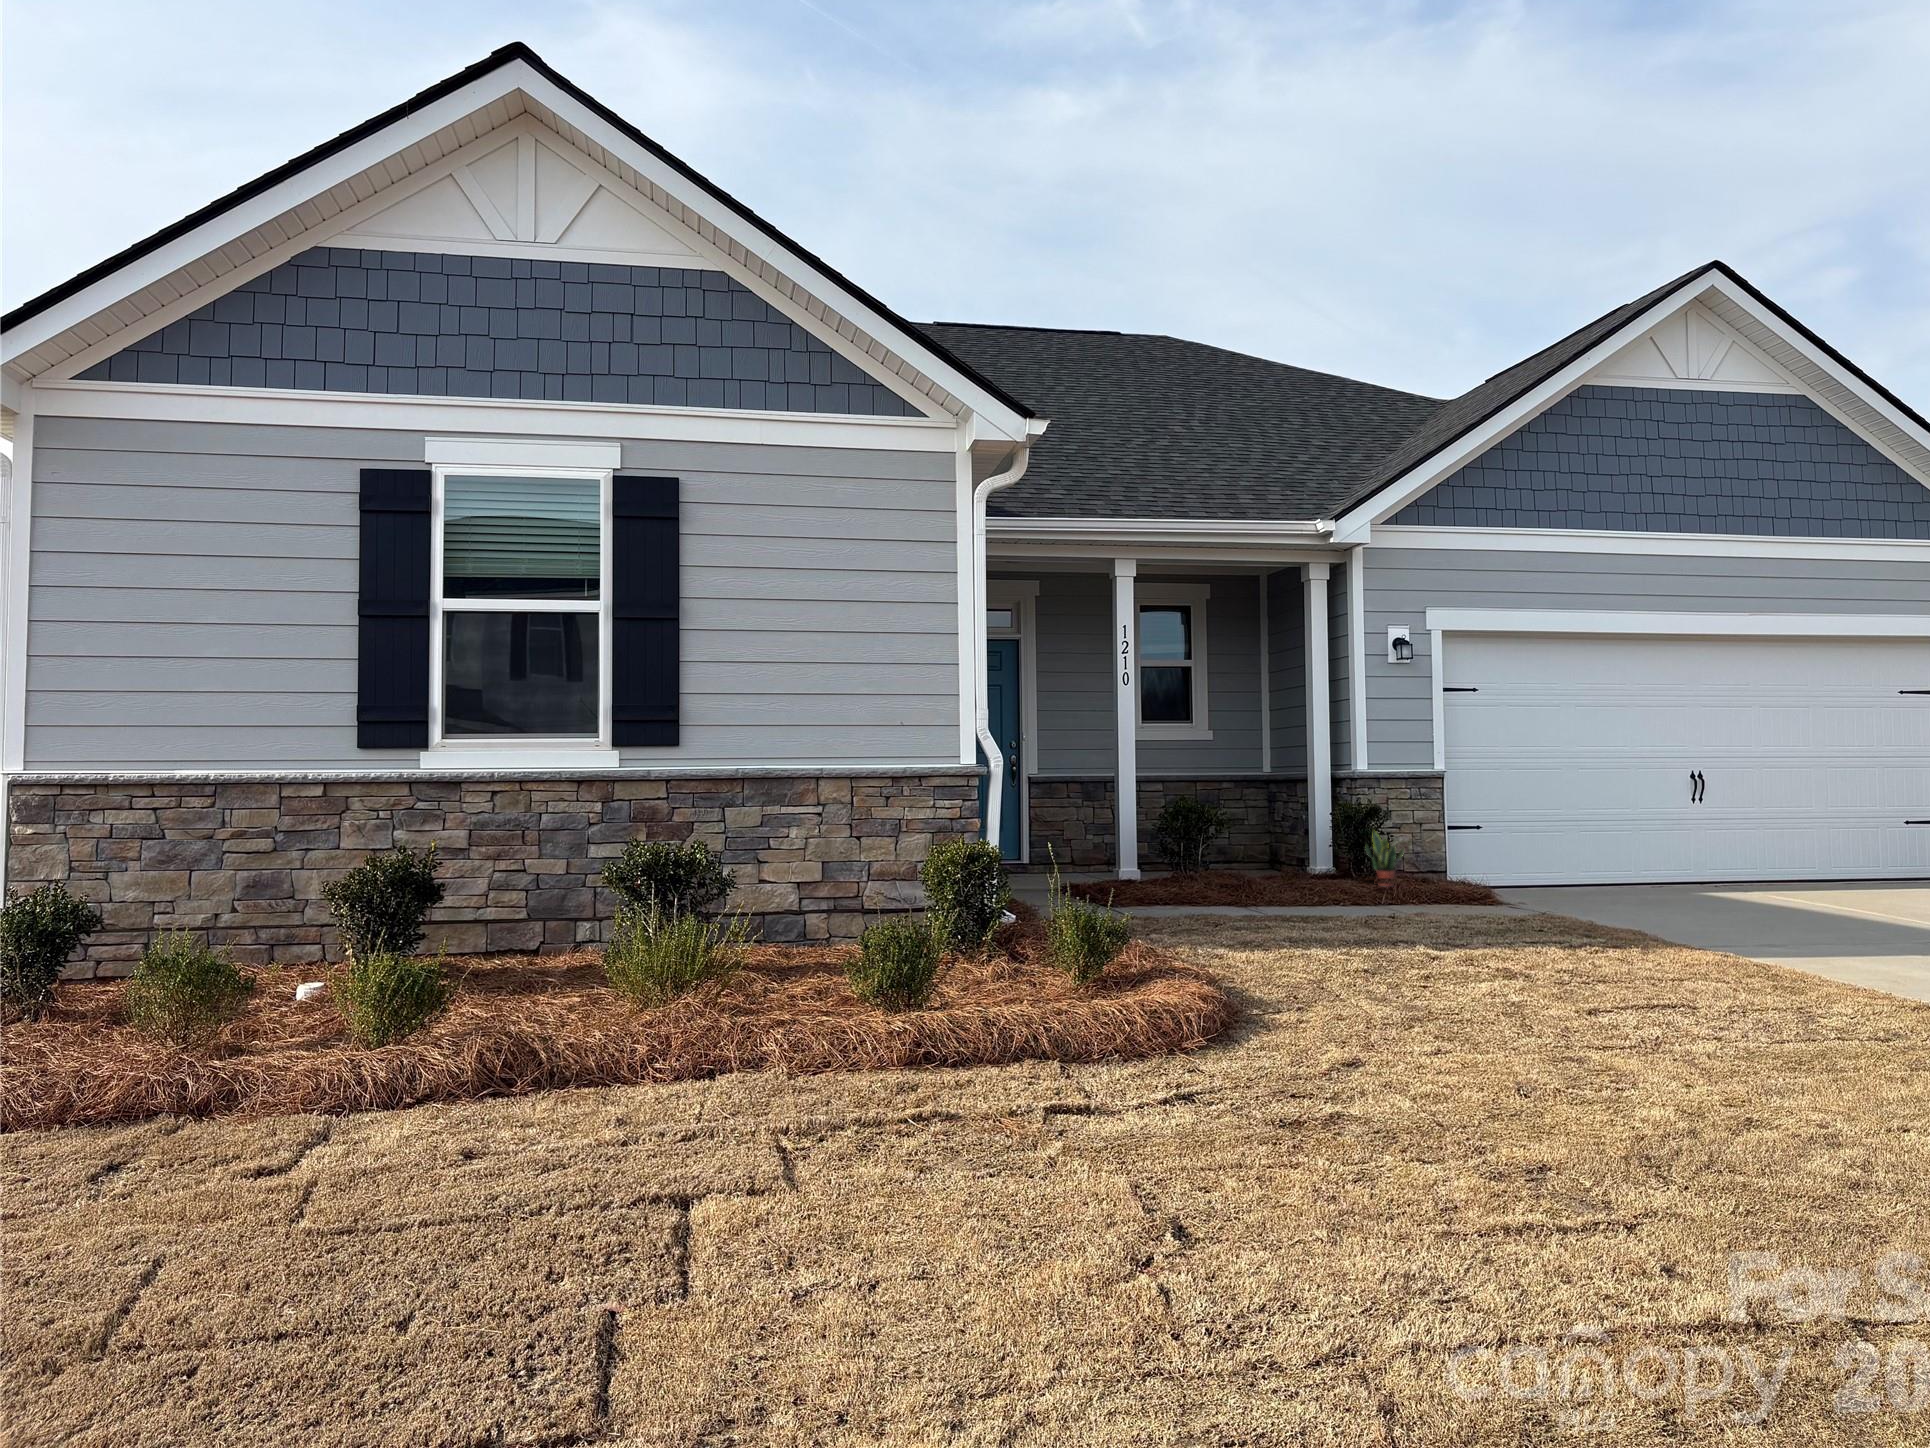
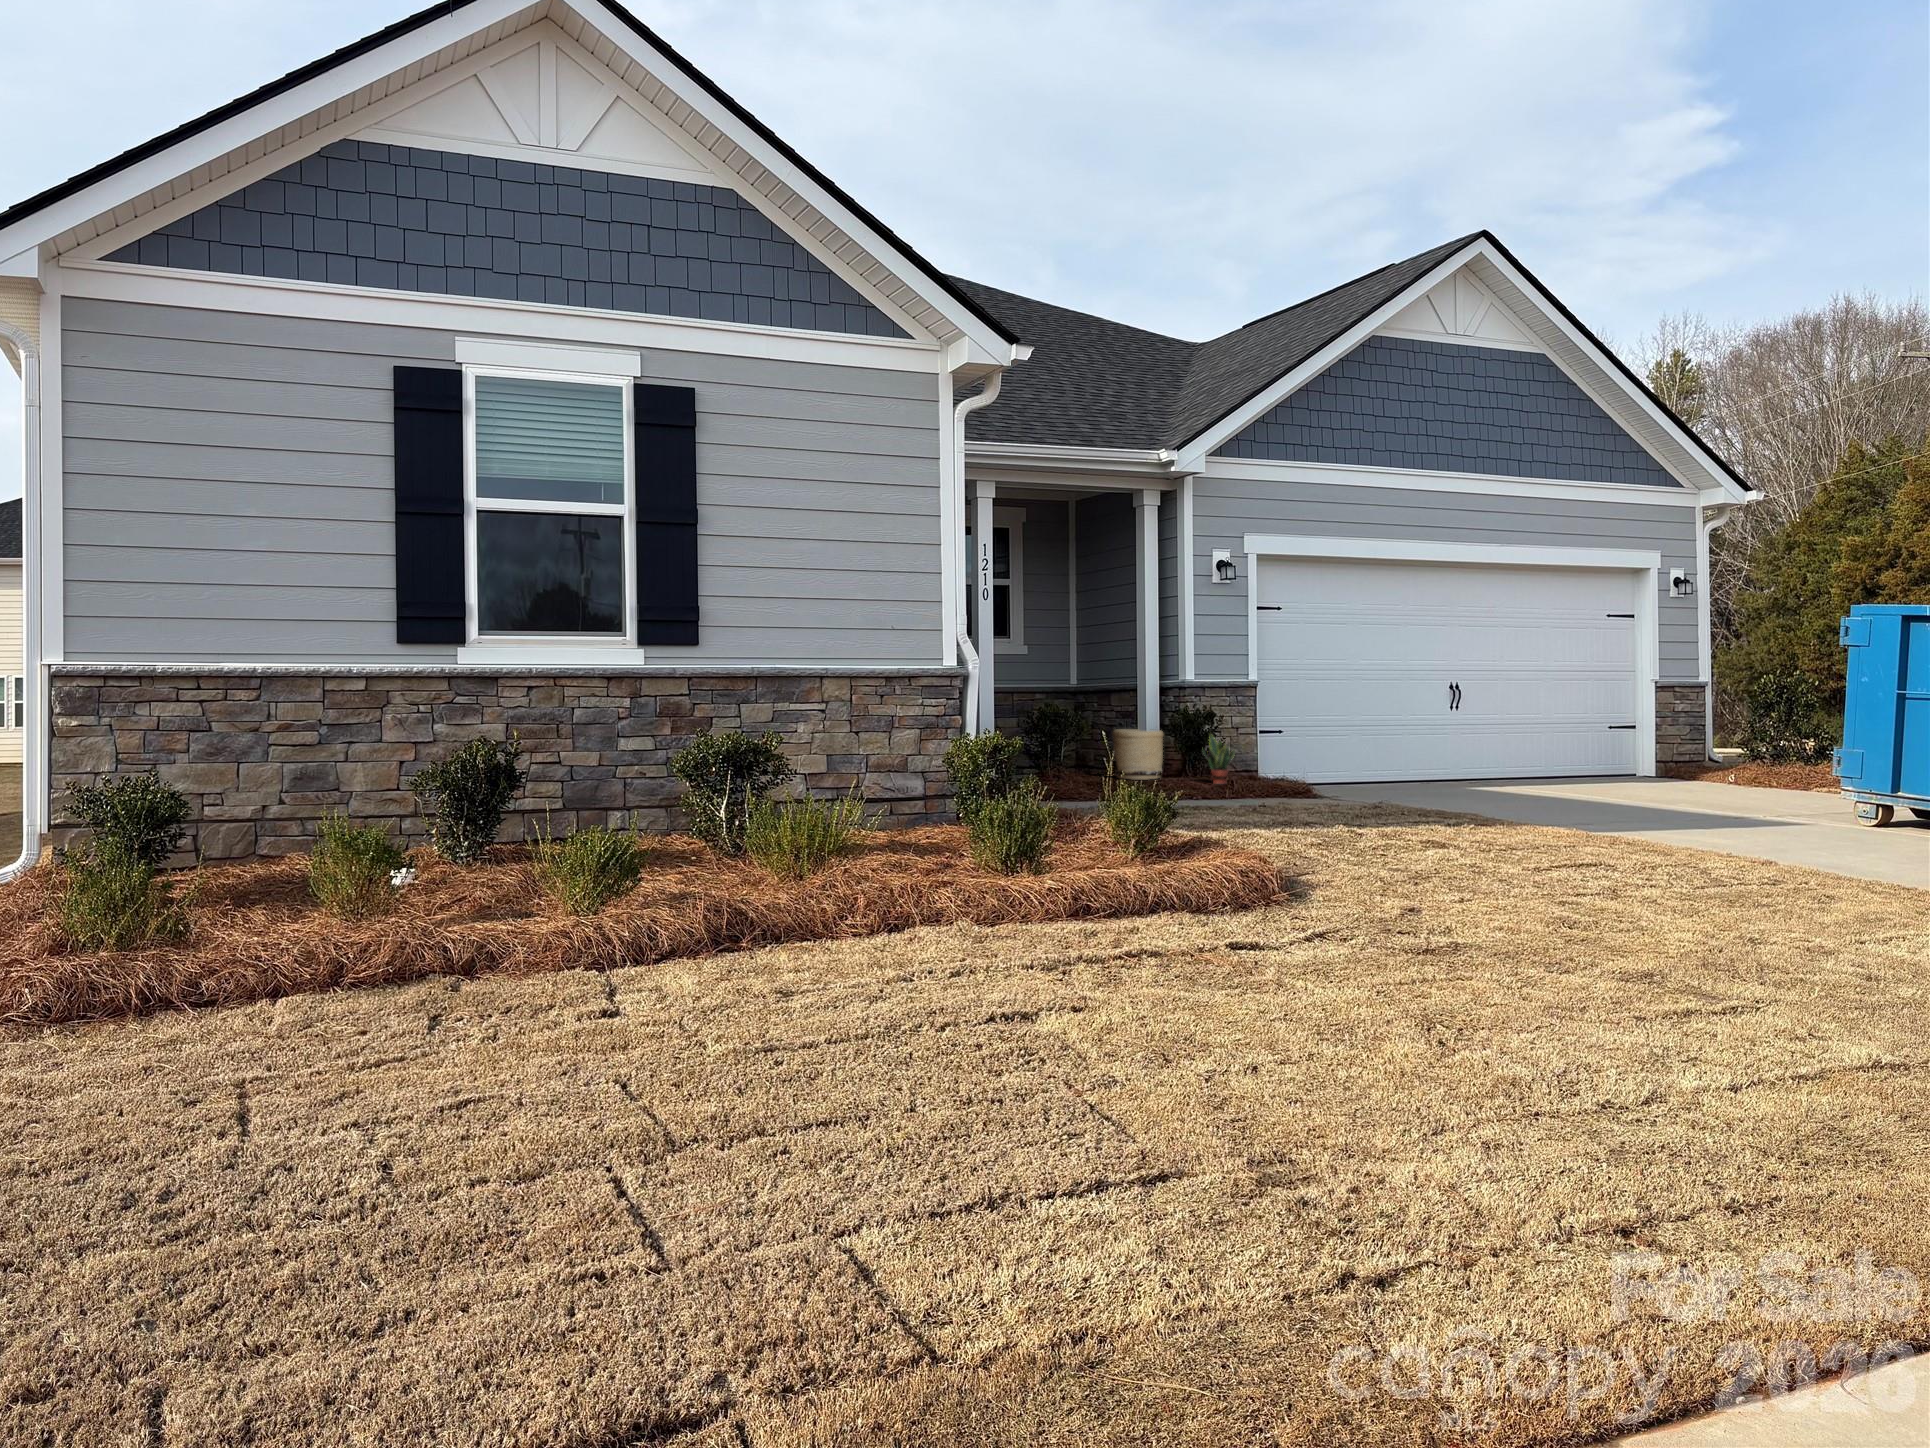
woven basket: none [1275,822,1332,879] -> present [1113,729,1163,780]

